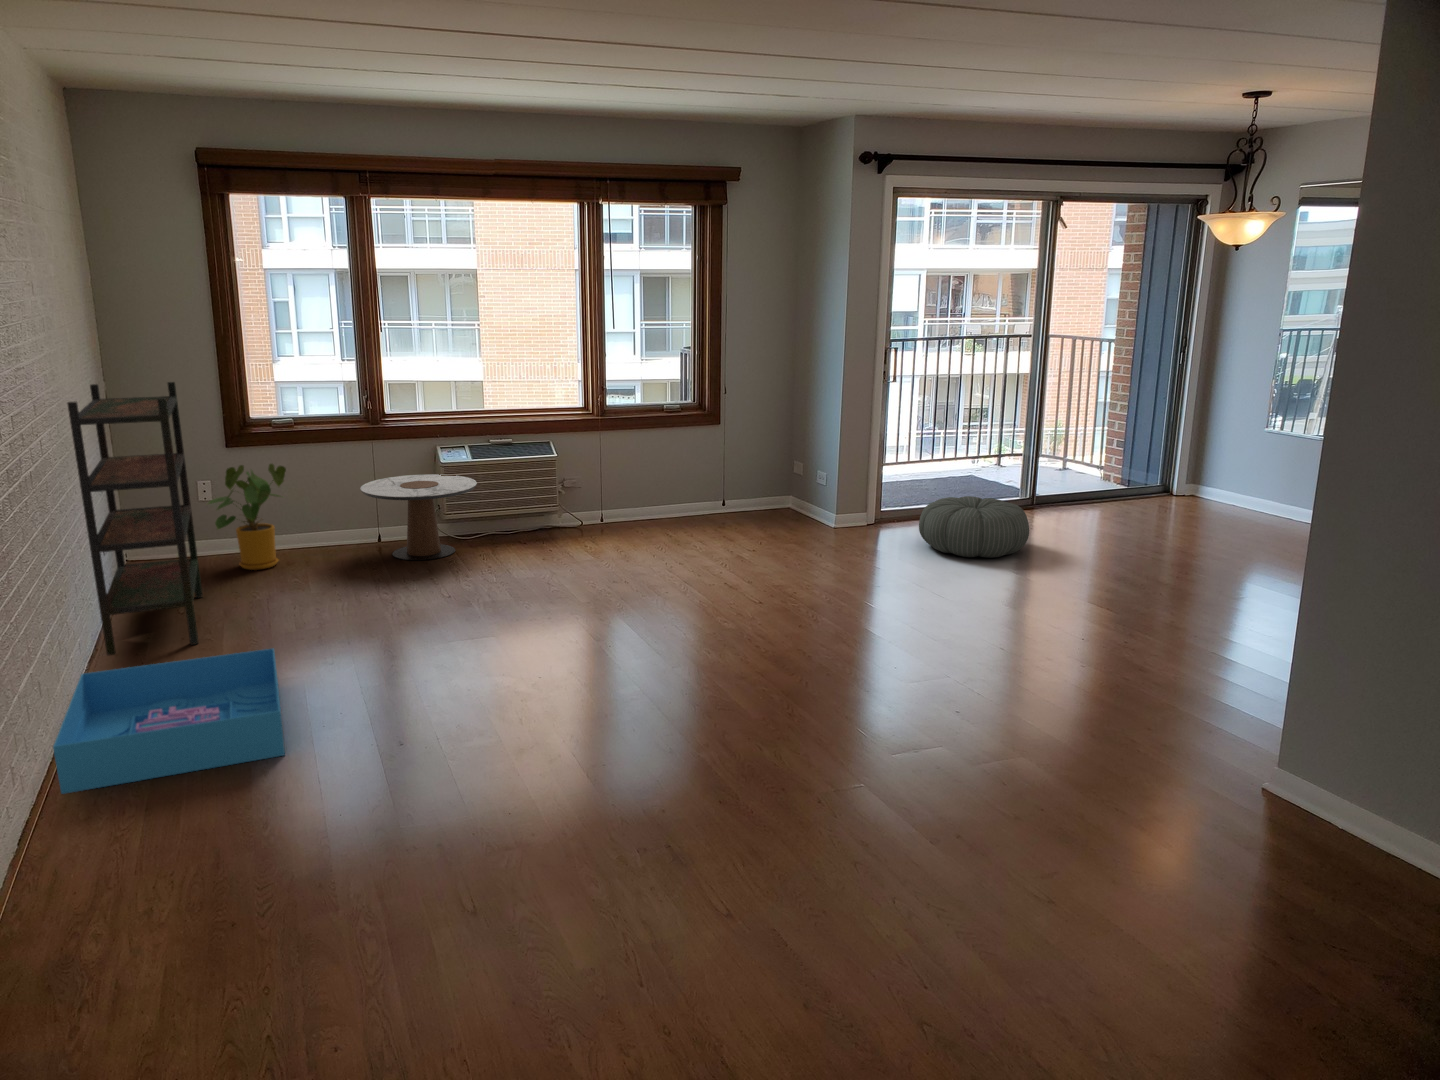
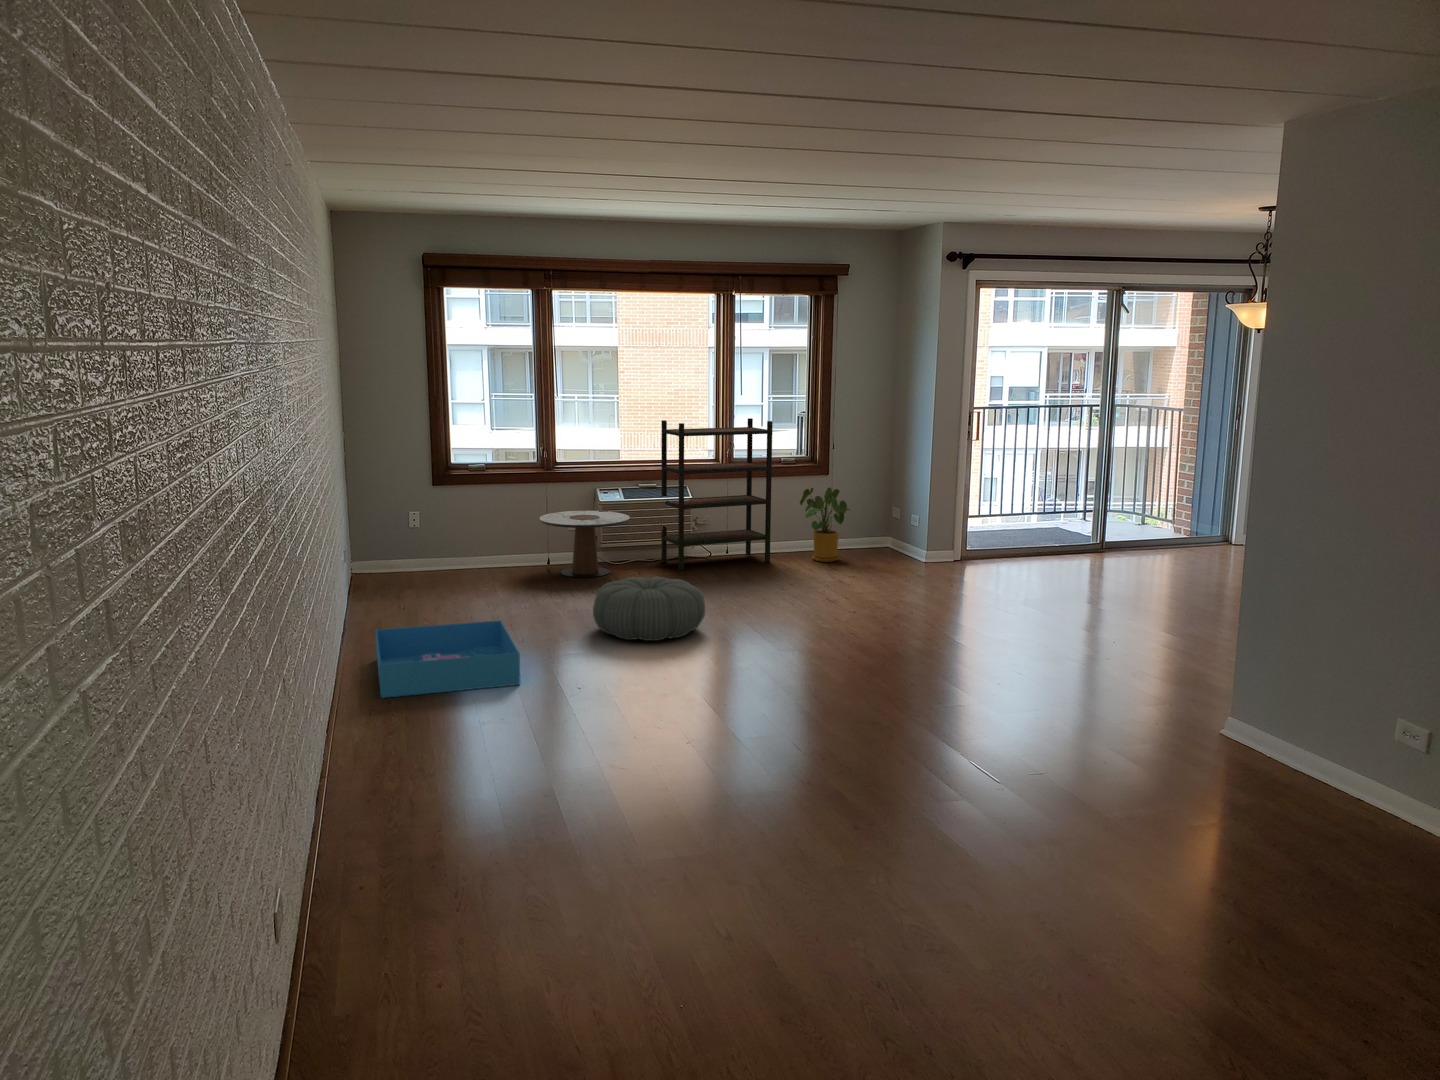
bookshelf: present [67,382,202,655] -> present [661,418,773,570]
house plant: present [209,464,286,570] -> present [800,487,850,562]
pouf: present [919,496,1029,558] -> present [593,577,705,641]

